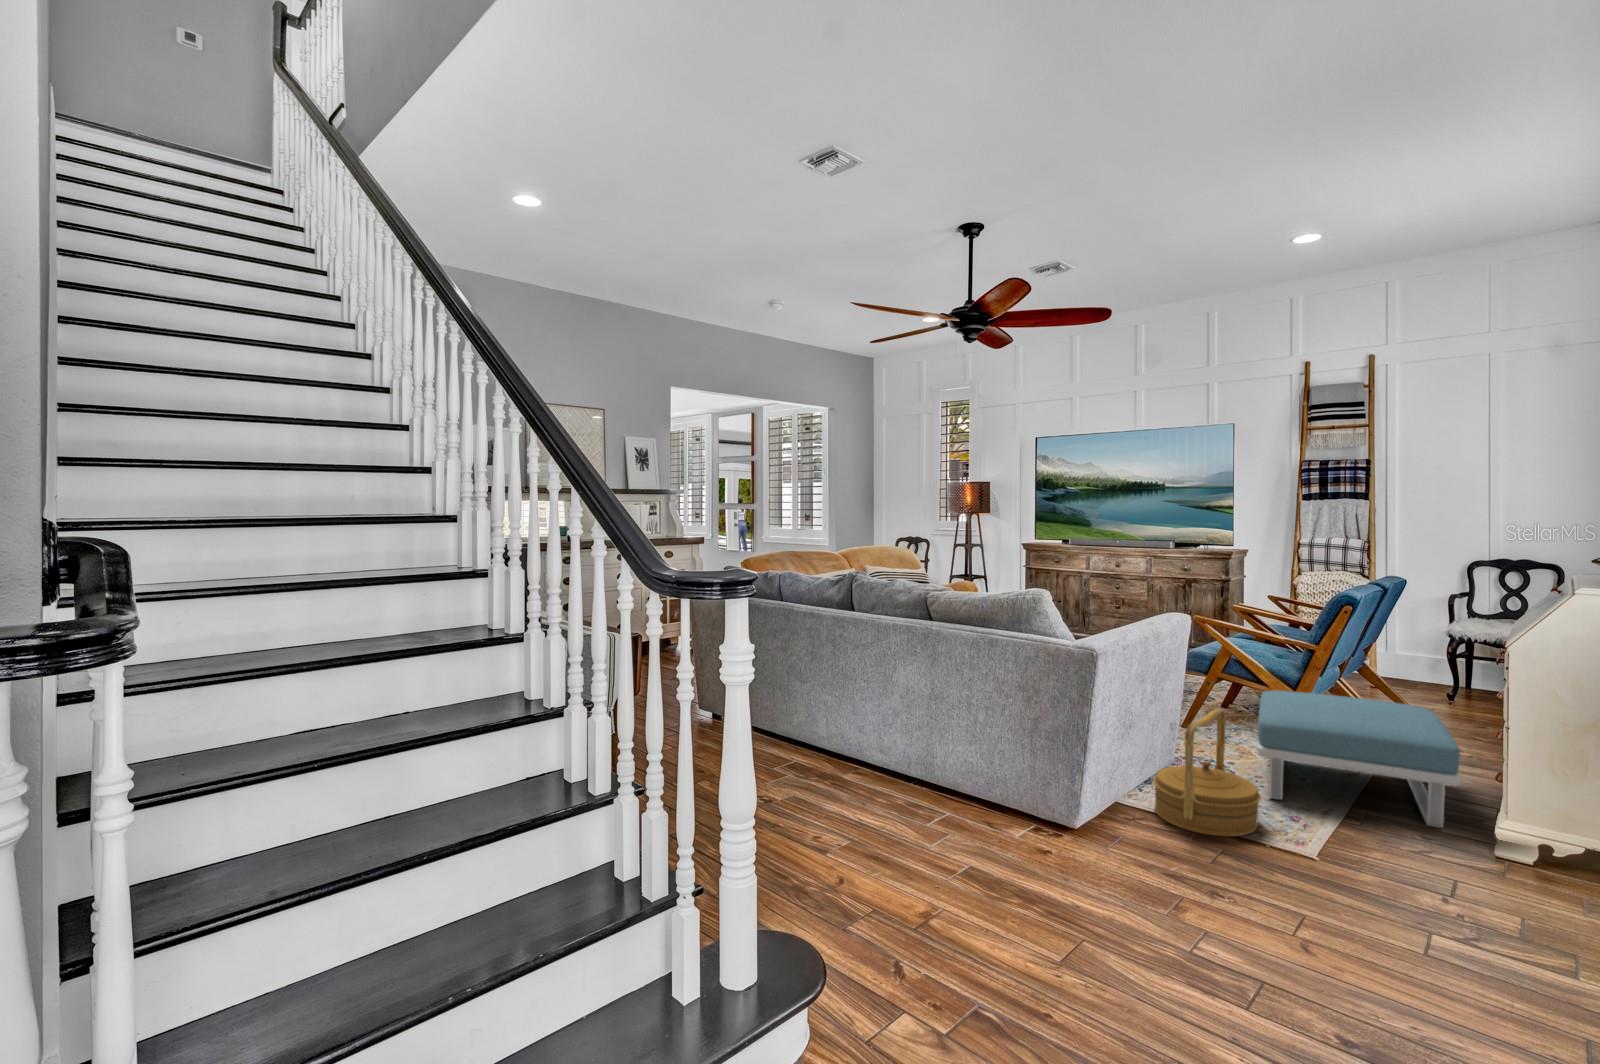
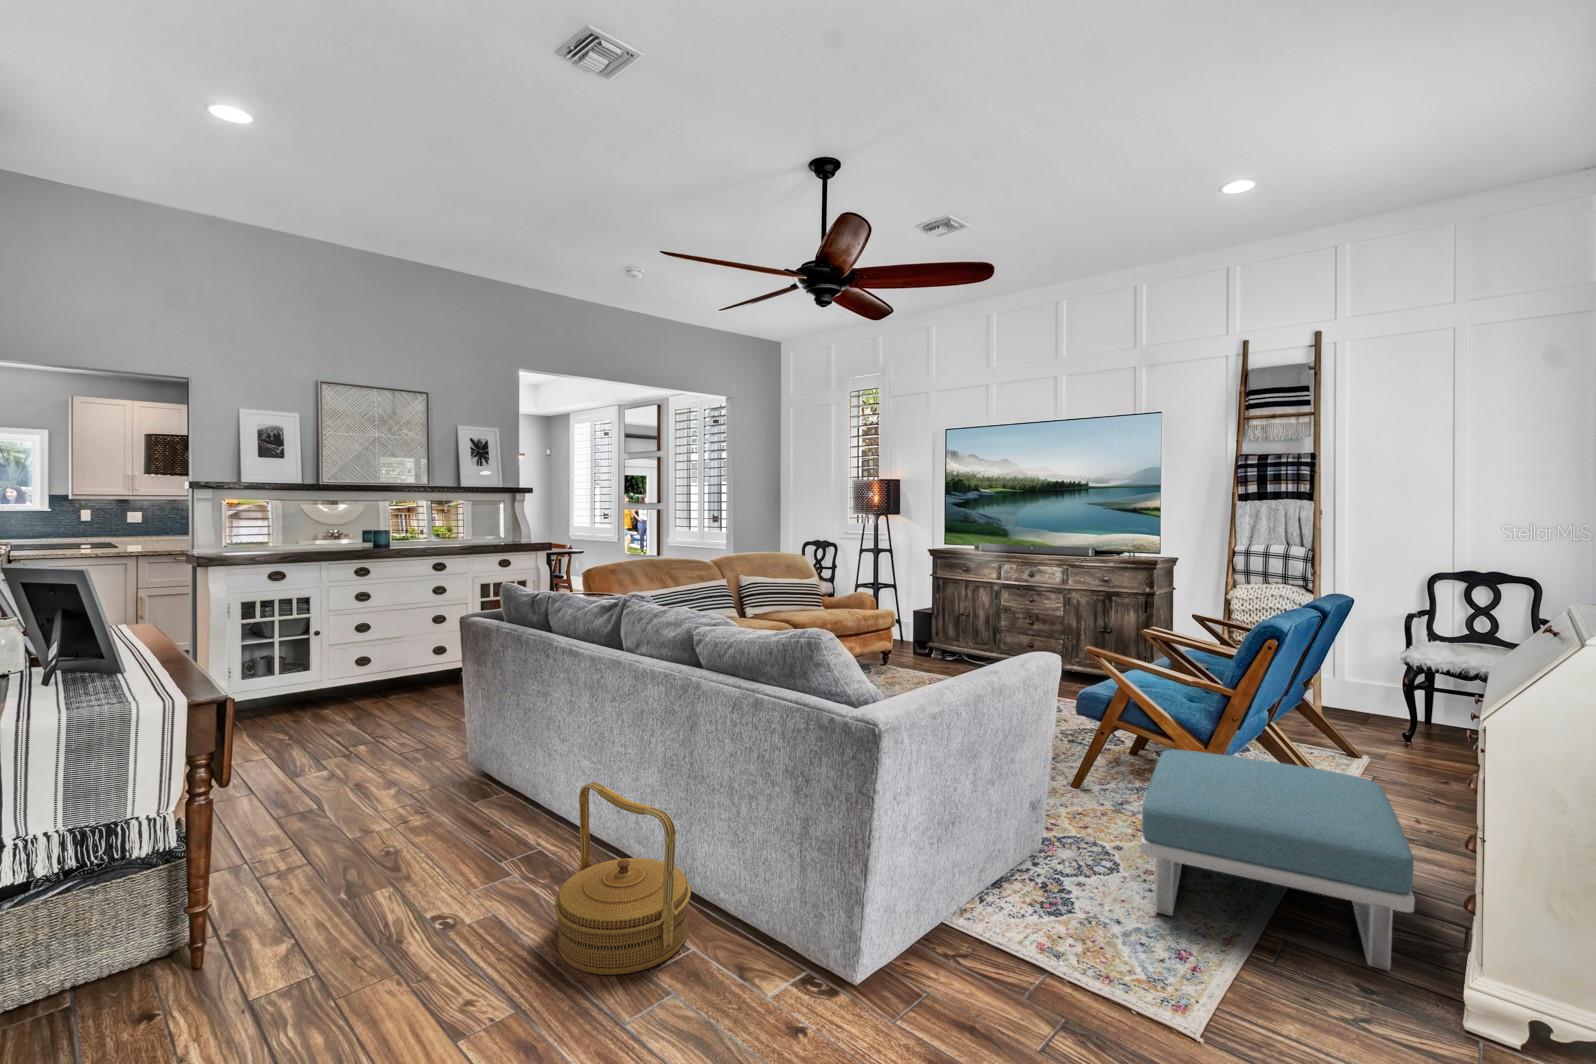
woven basket: present [1153,708,1261,837] -> present [554,782,691,975]

